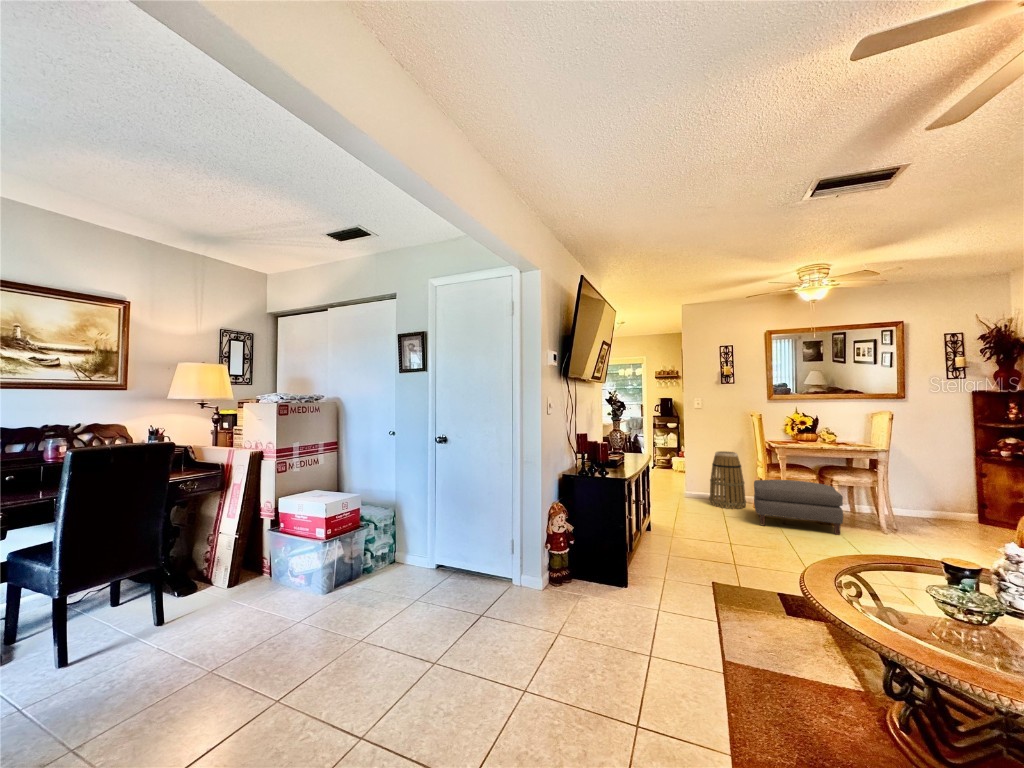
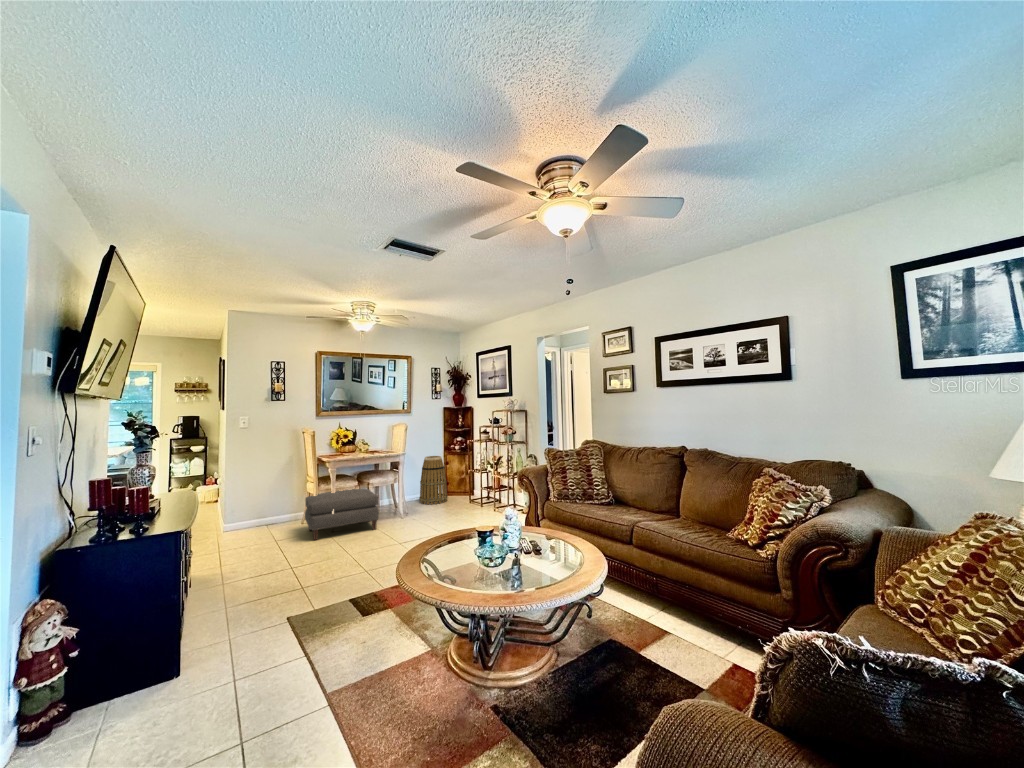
basket: present [709,451,746,509] -> present [419,456,448,504]

